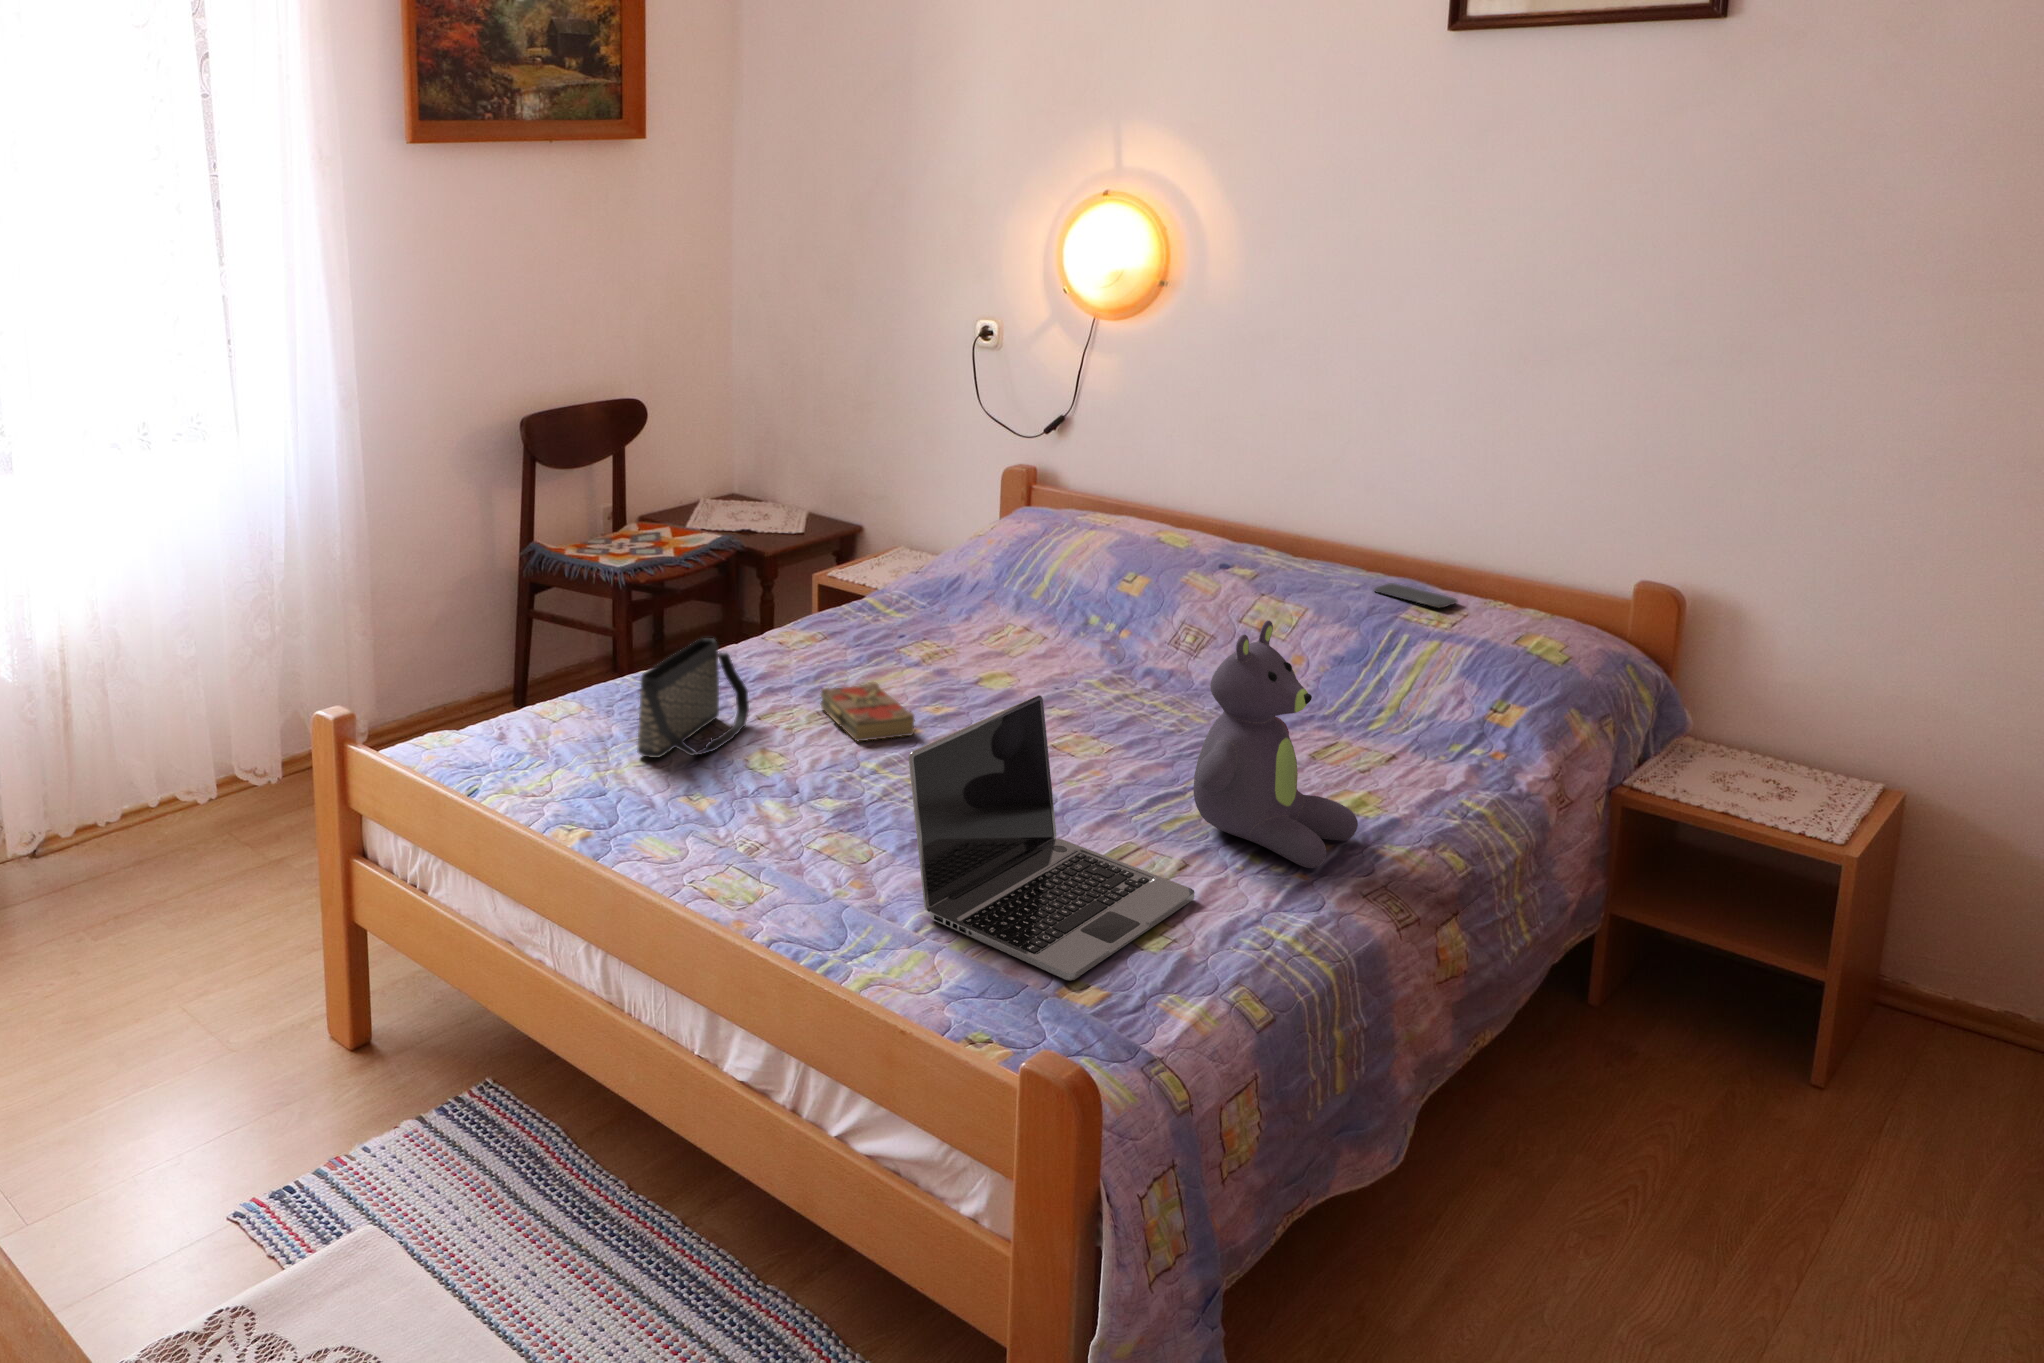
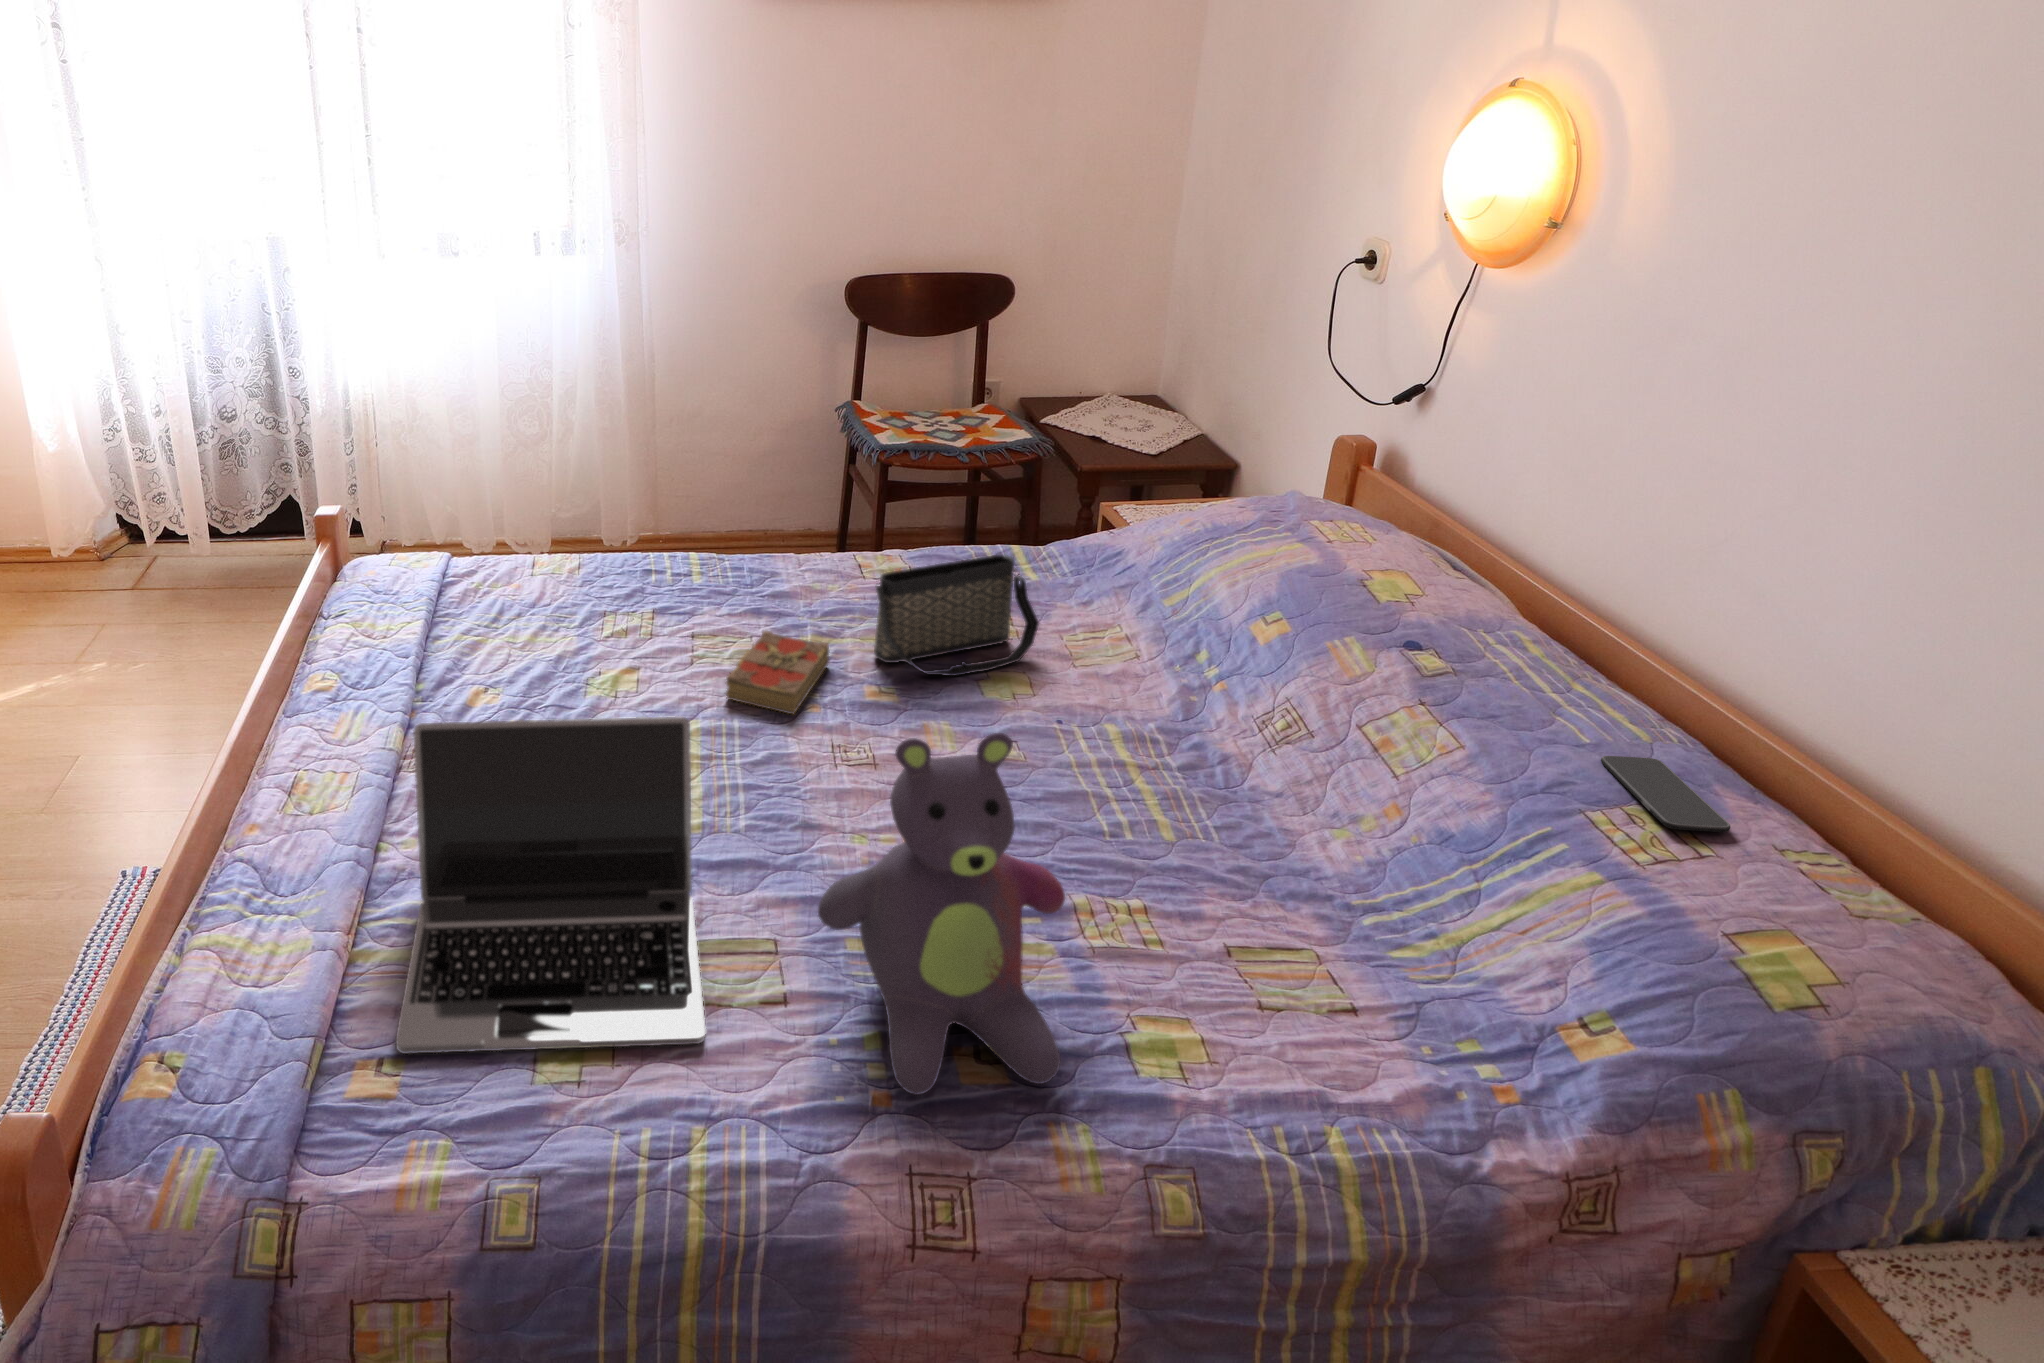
handbag: present [638,638,749,758] -> present [874,555,1039,676]

